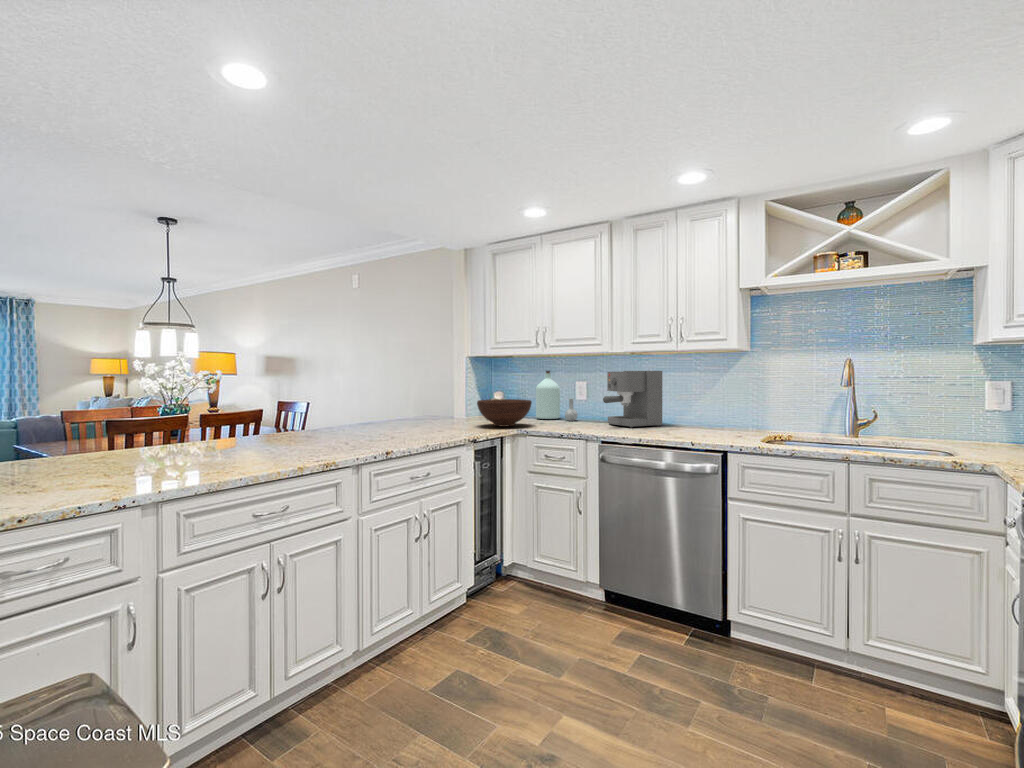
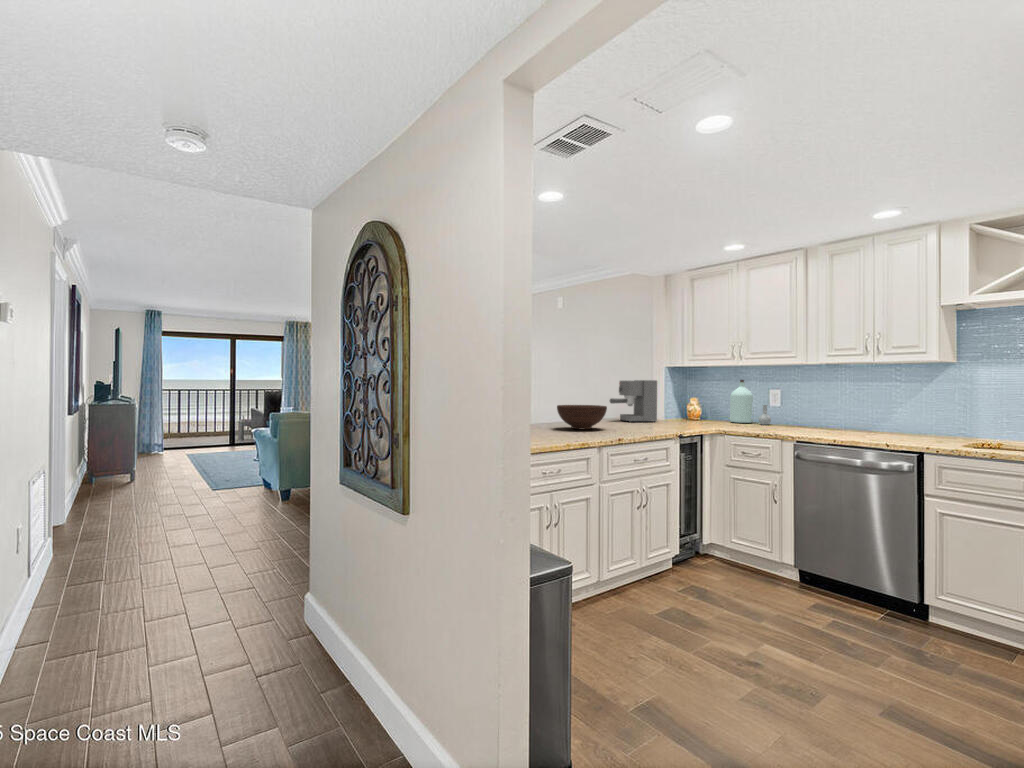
coffee maker: present [603,371,662,428] -> present [610,380,657,422]
fruit bowl: present [477,399,532,427] -> present [557,405,607,429]

